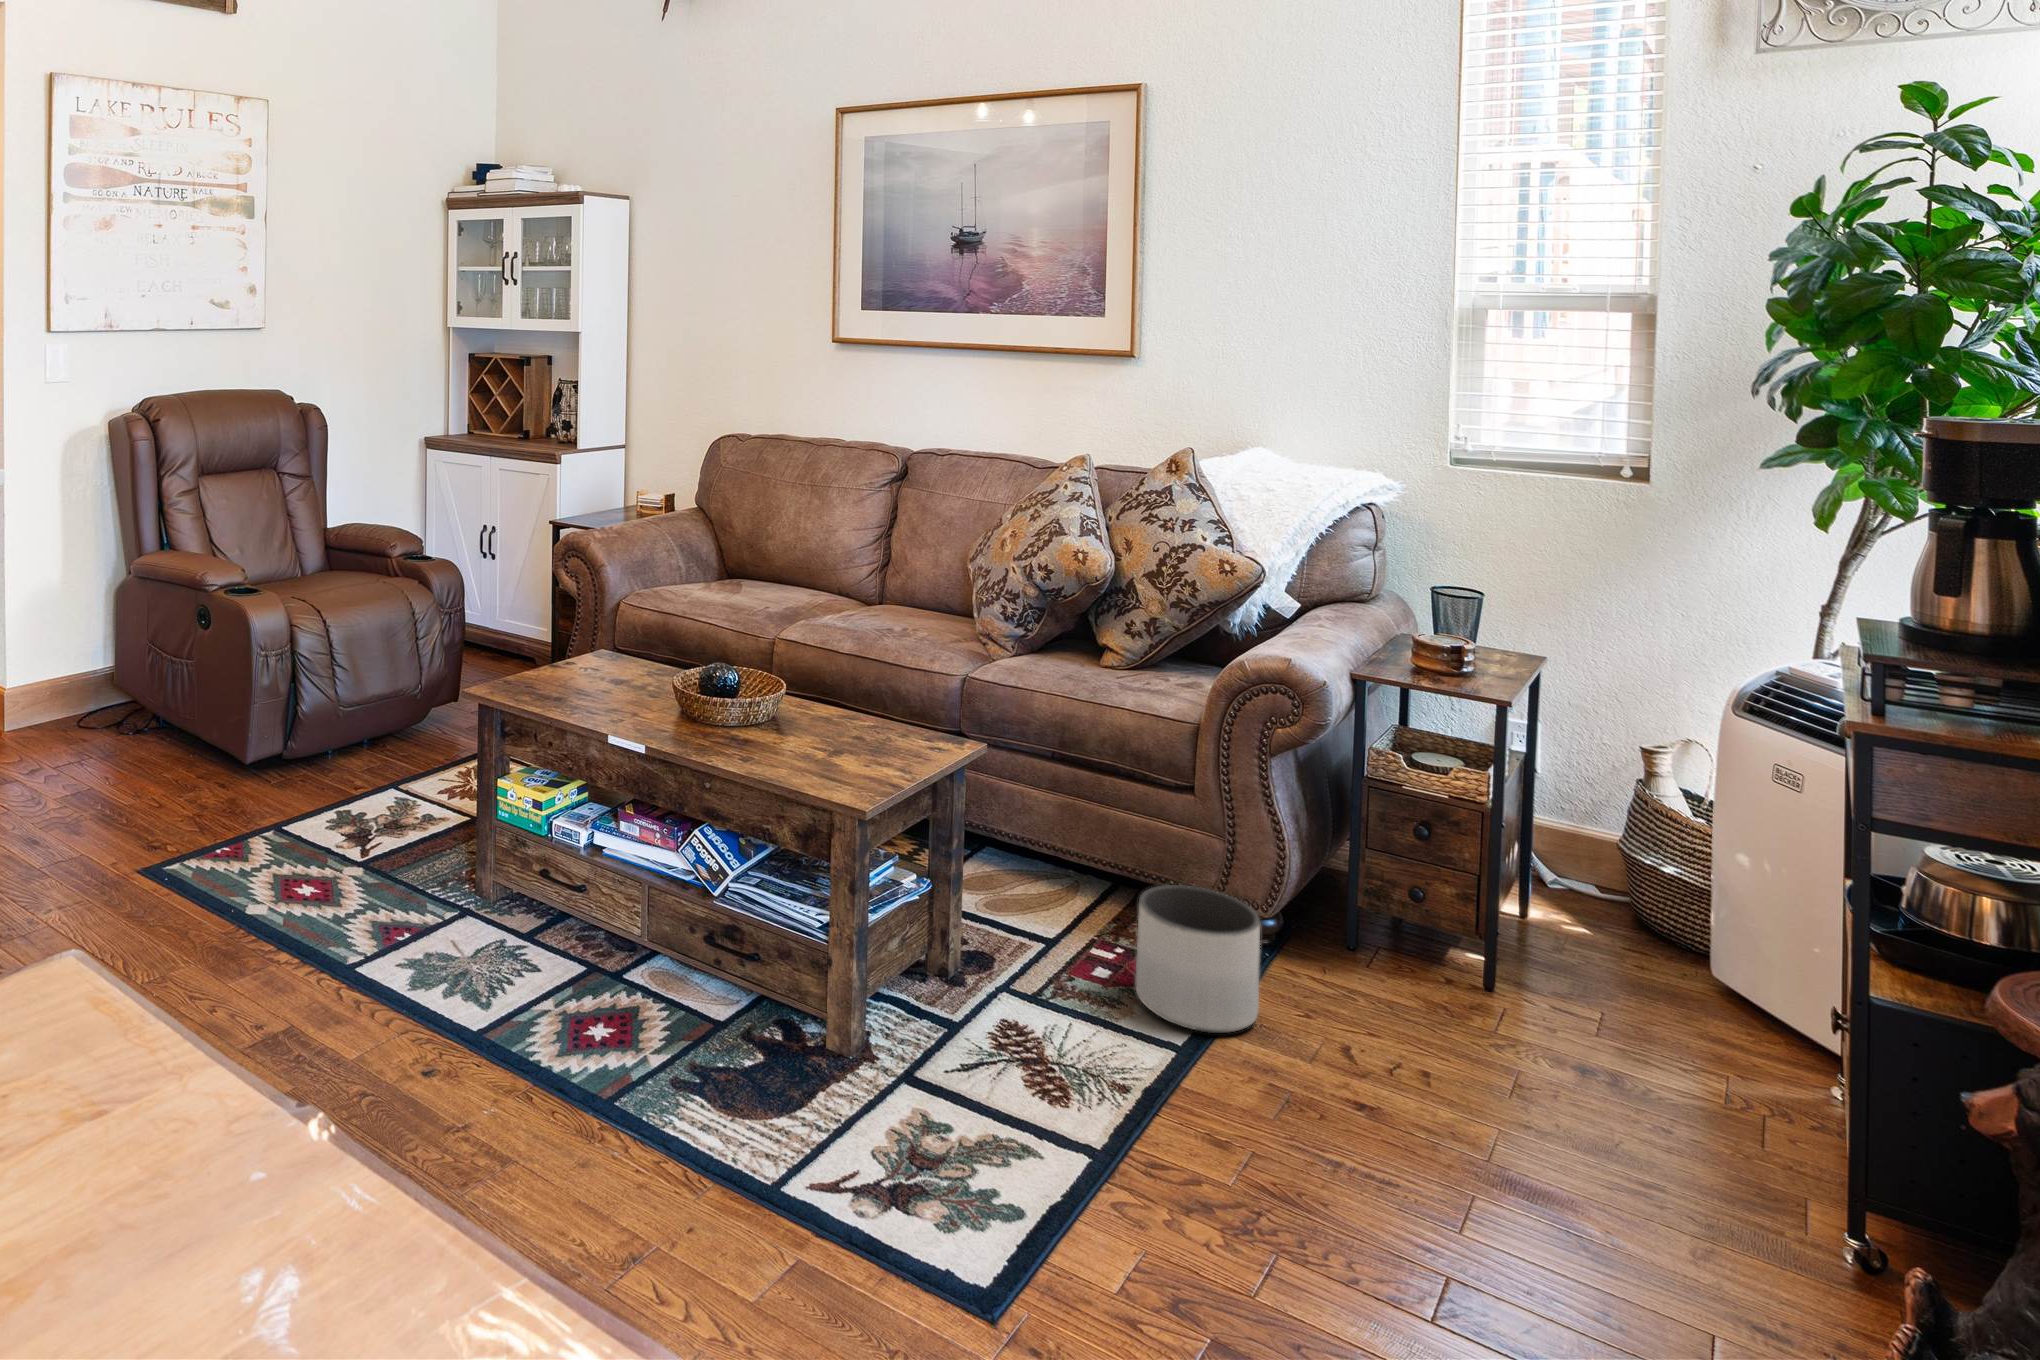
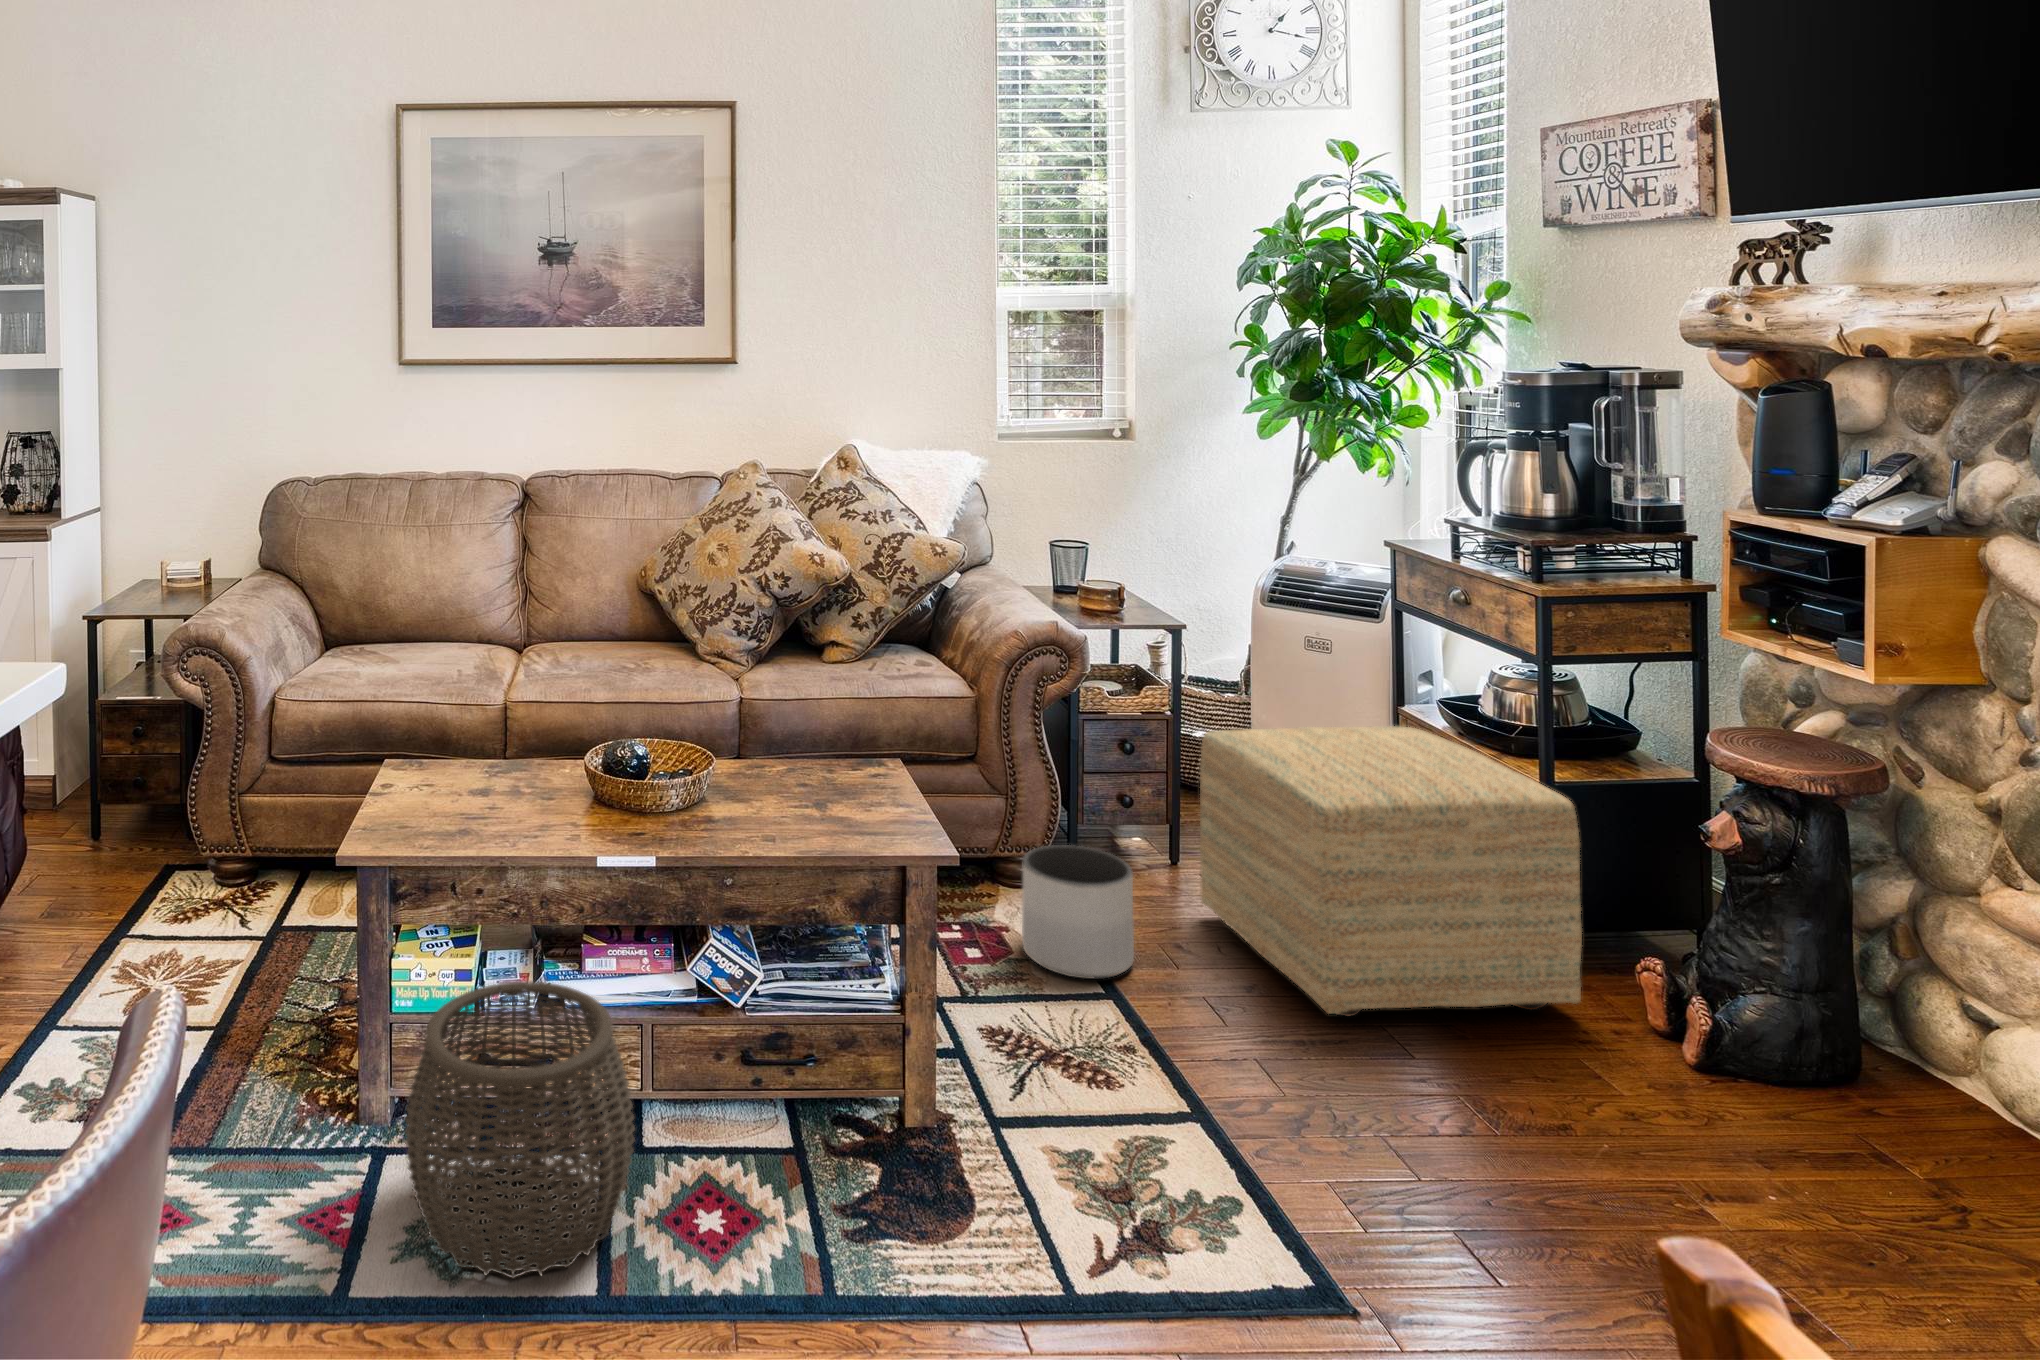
woven basket: none [414,810,586,1012] -> present [405,982,635,1278]
ottoman: none [1370,816,1785,1267] -> present [1200,726,1582,1017]

